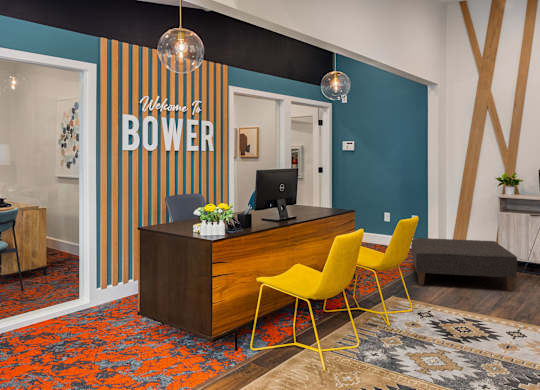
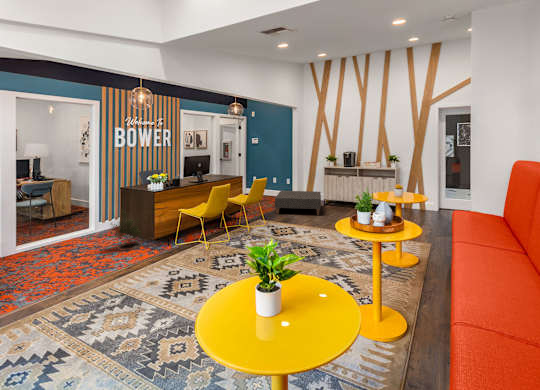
potted tree: none [115,273,181,369] -> present [113,209,141,251]

